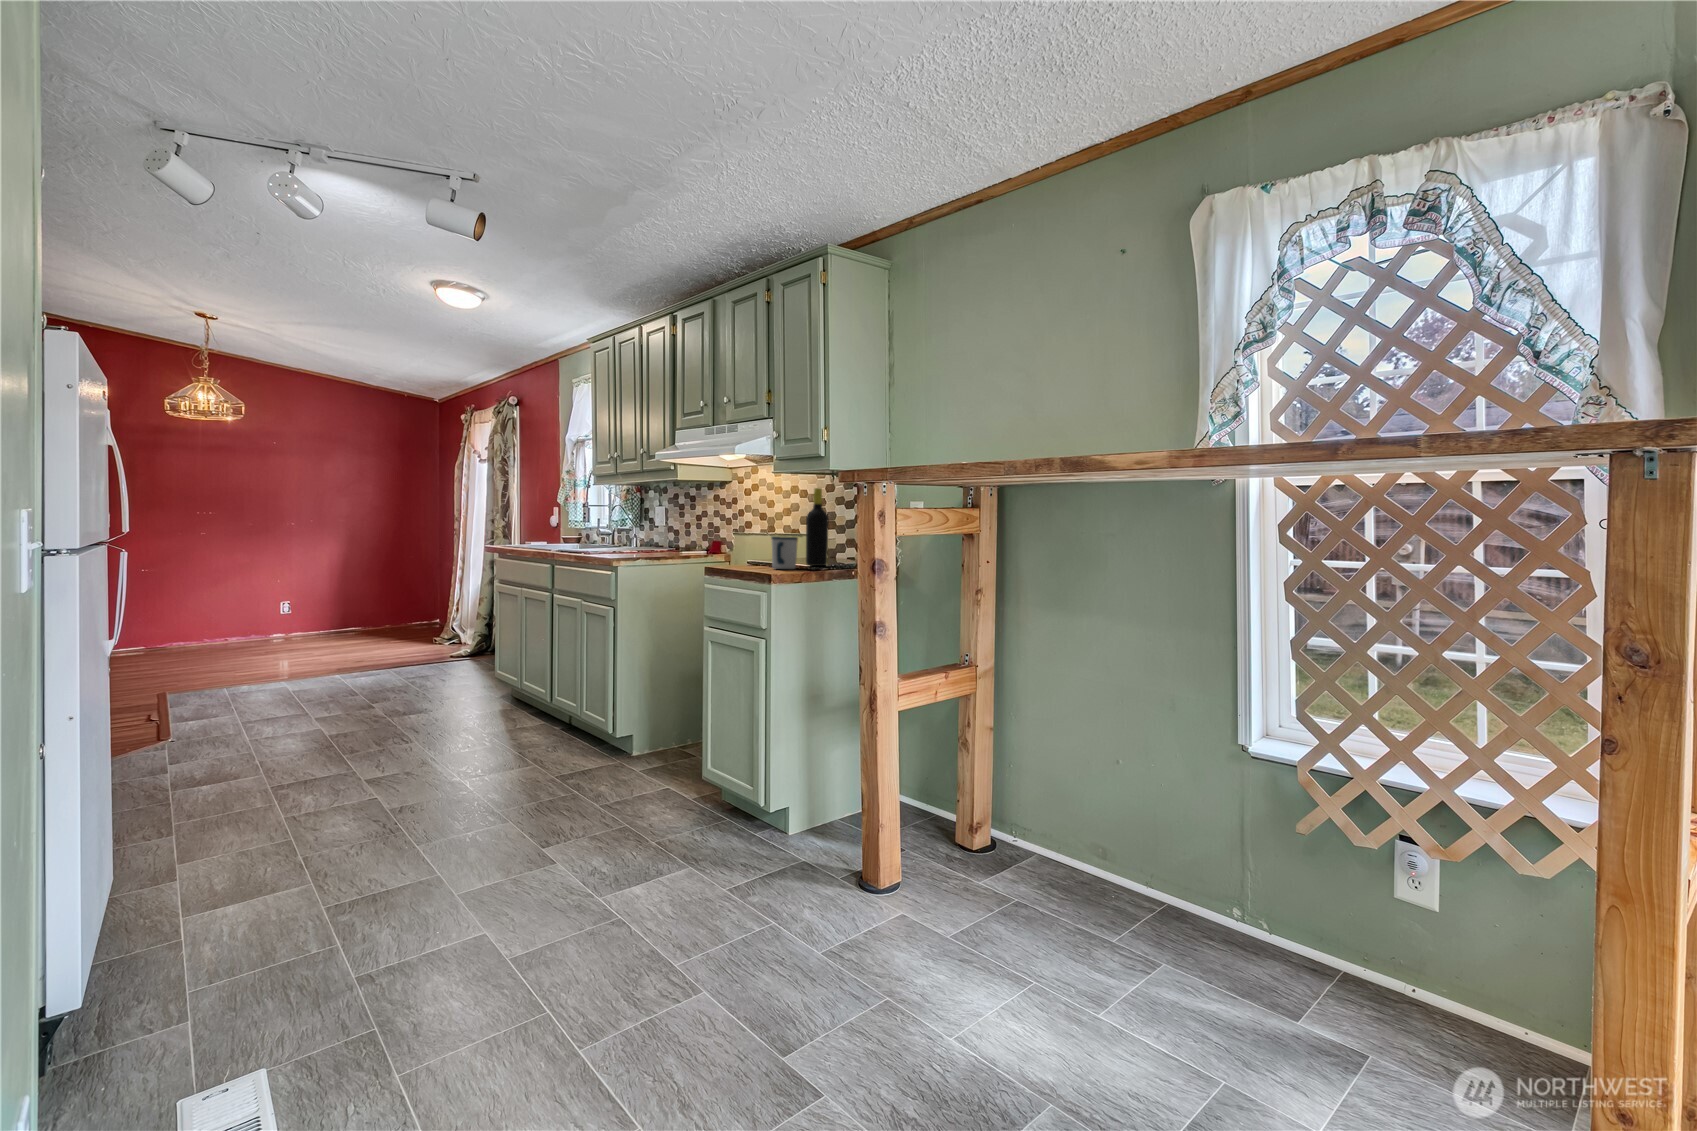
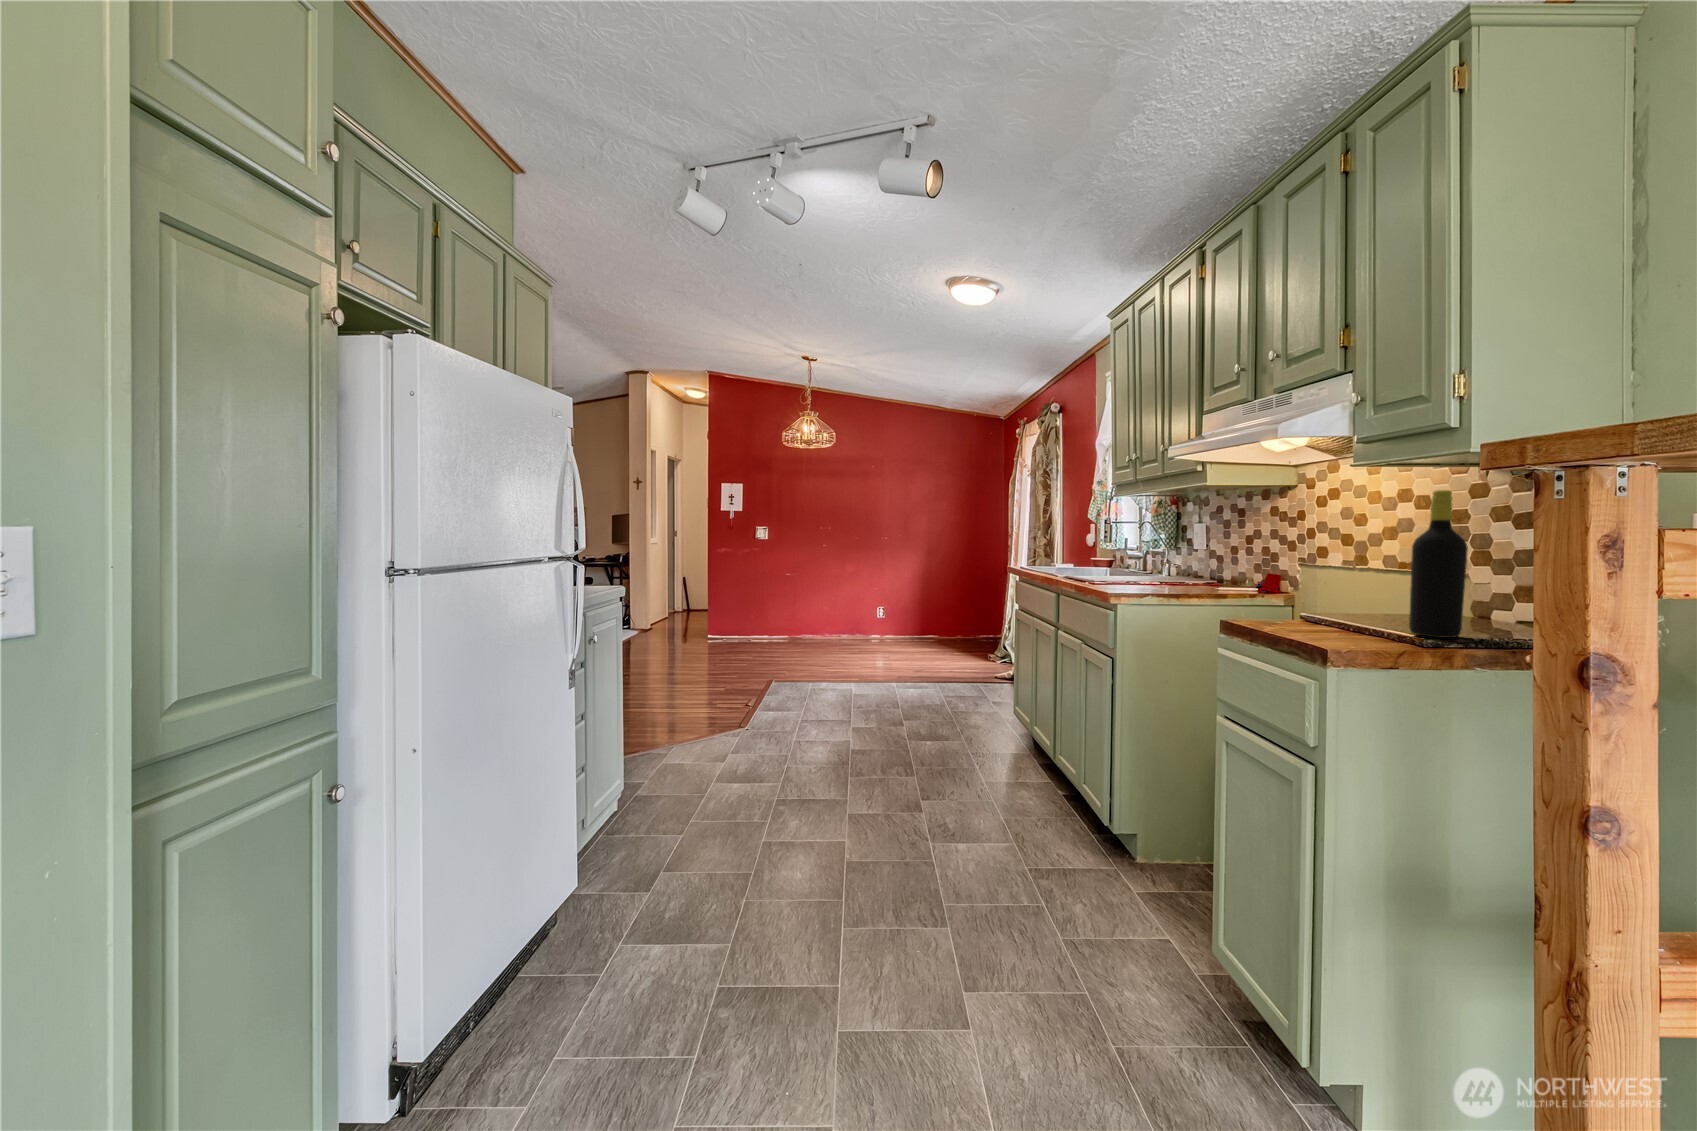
mug: present [771,536,798,569] -> none [1328,580,1388,641]

